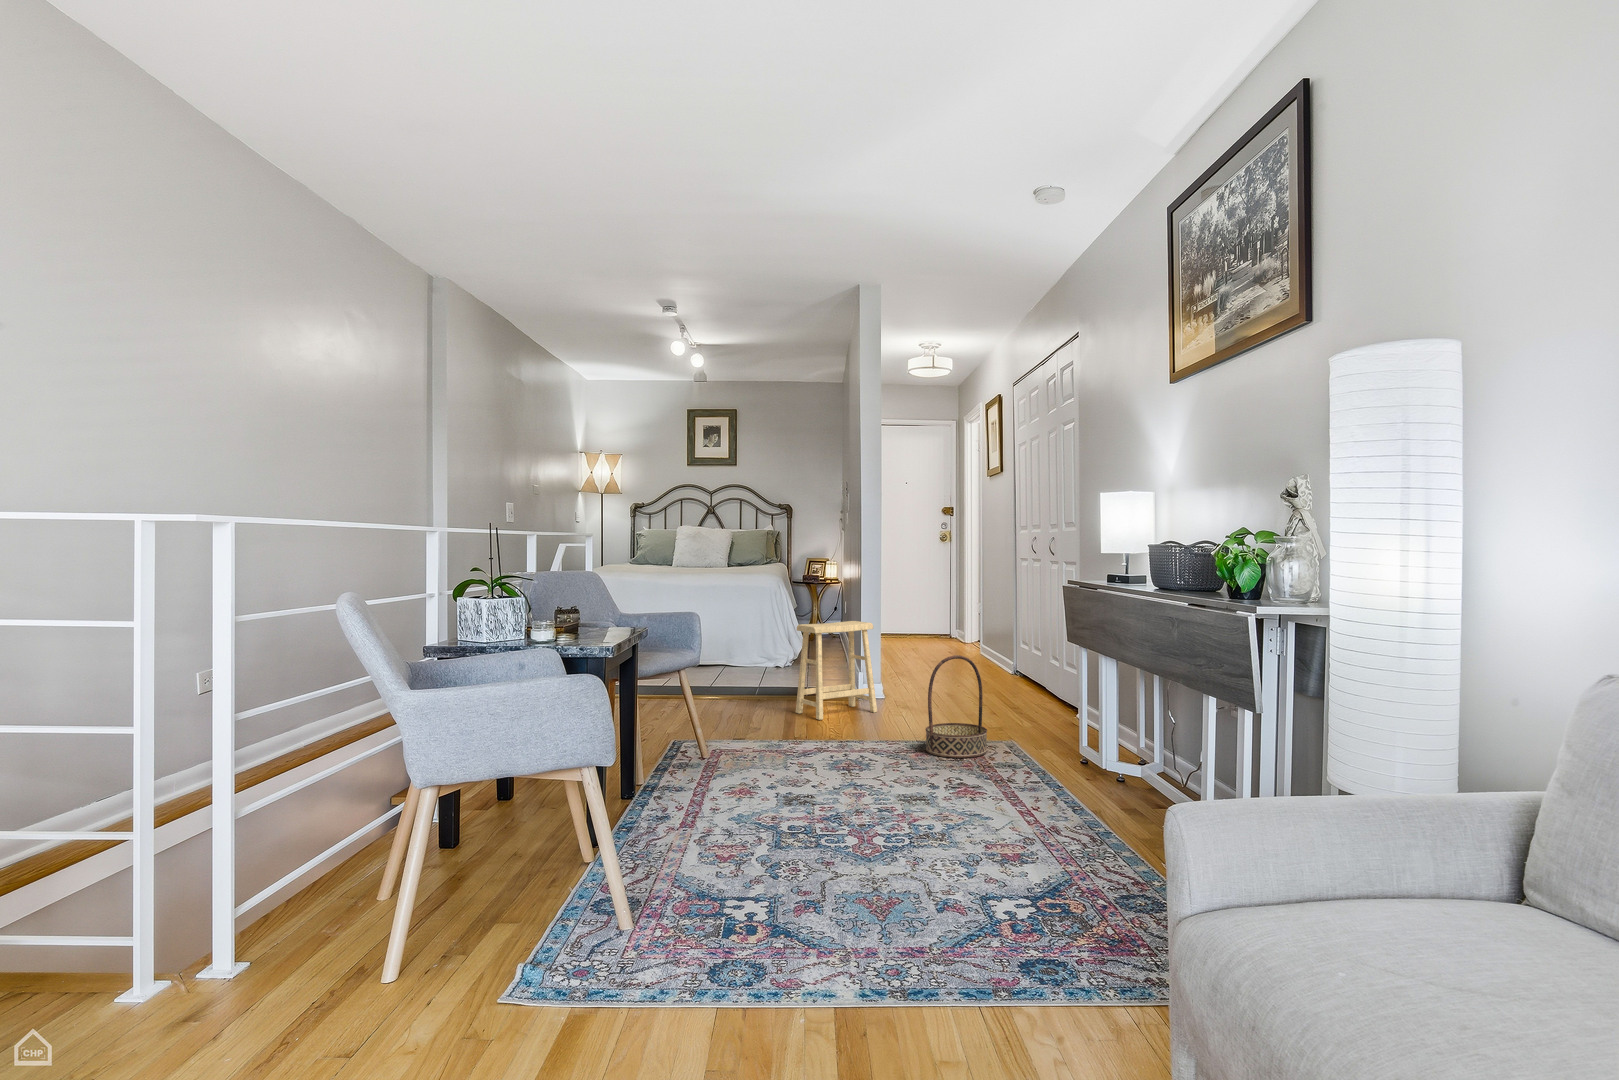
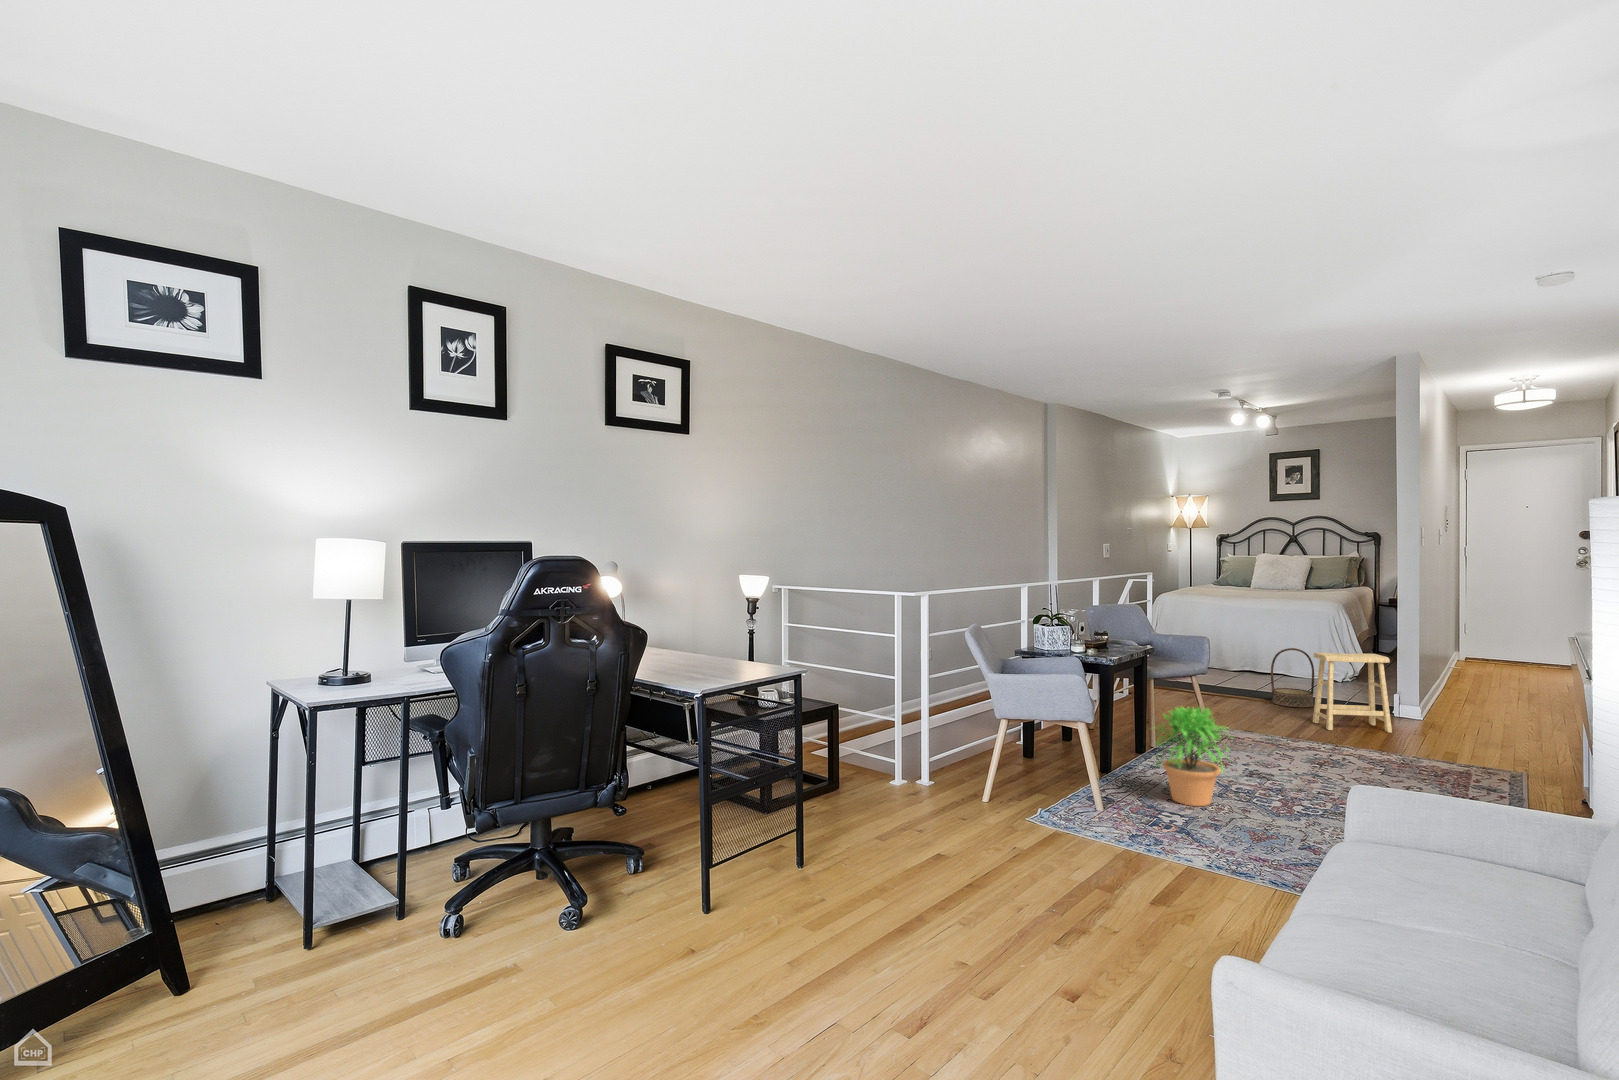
basket: present [925,655,987,758] -> present [1271,648,1314,708]
potted plant: none [678,703,816,876] -> present [1155,708,1228,806]

